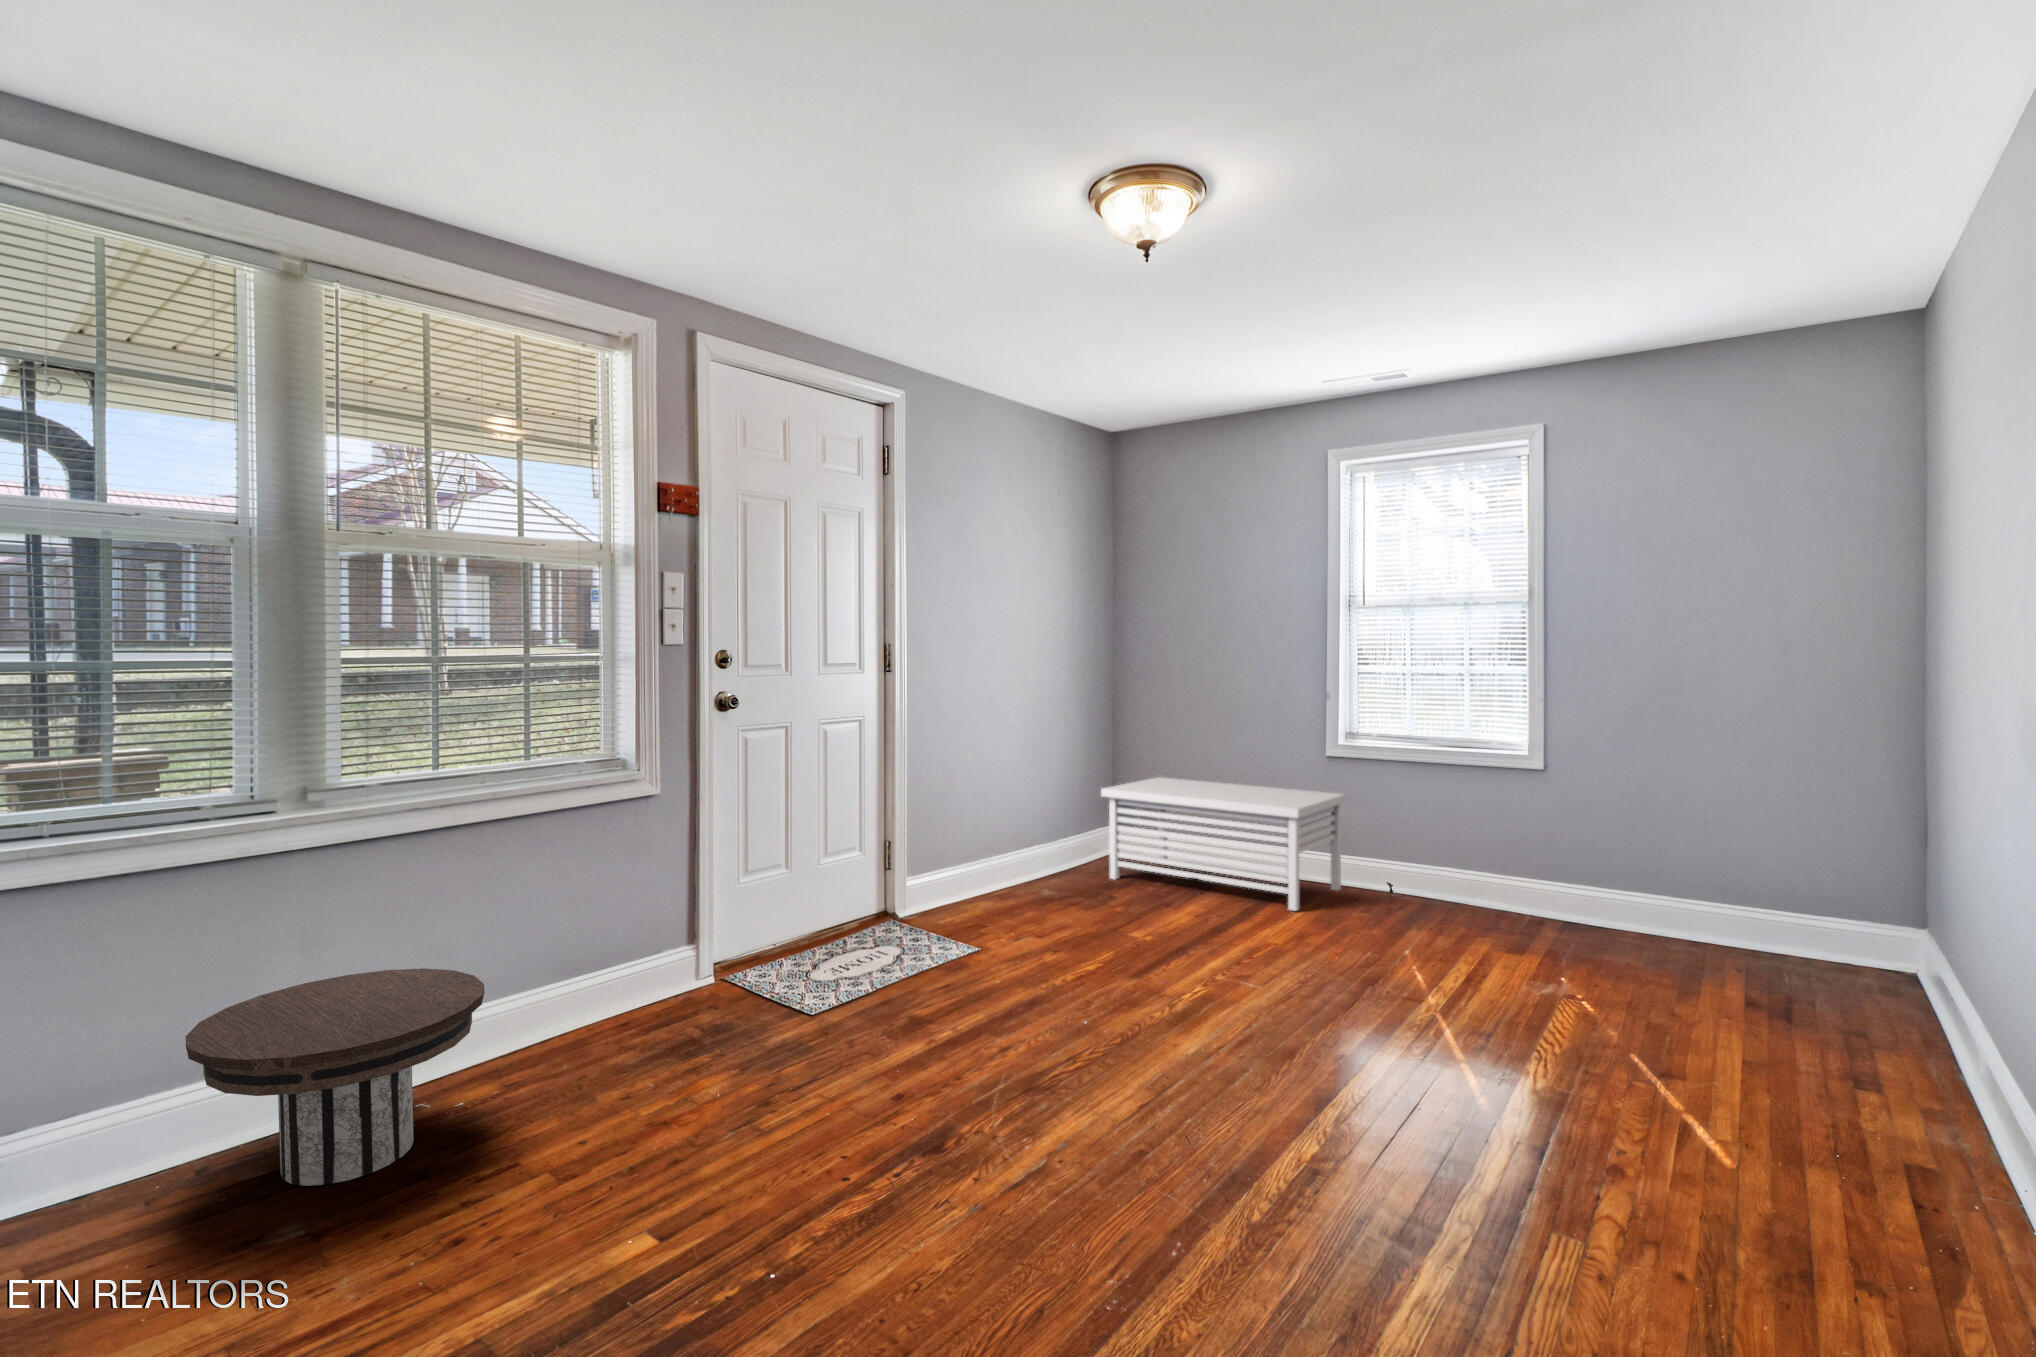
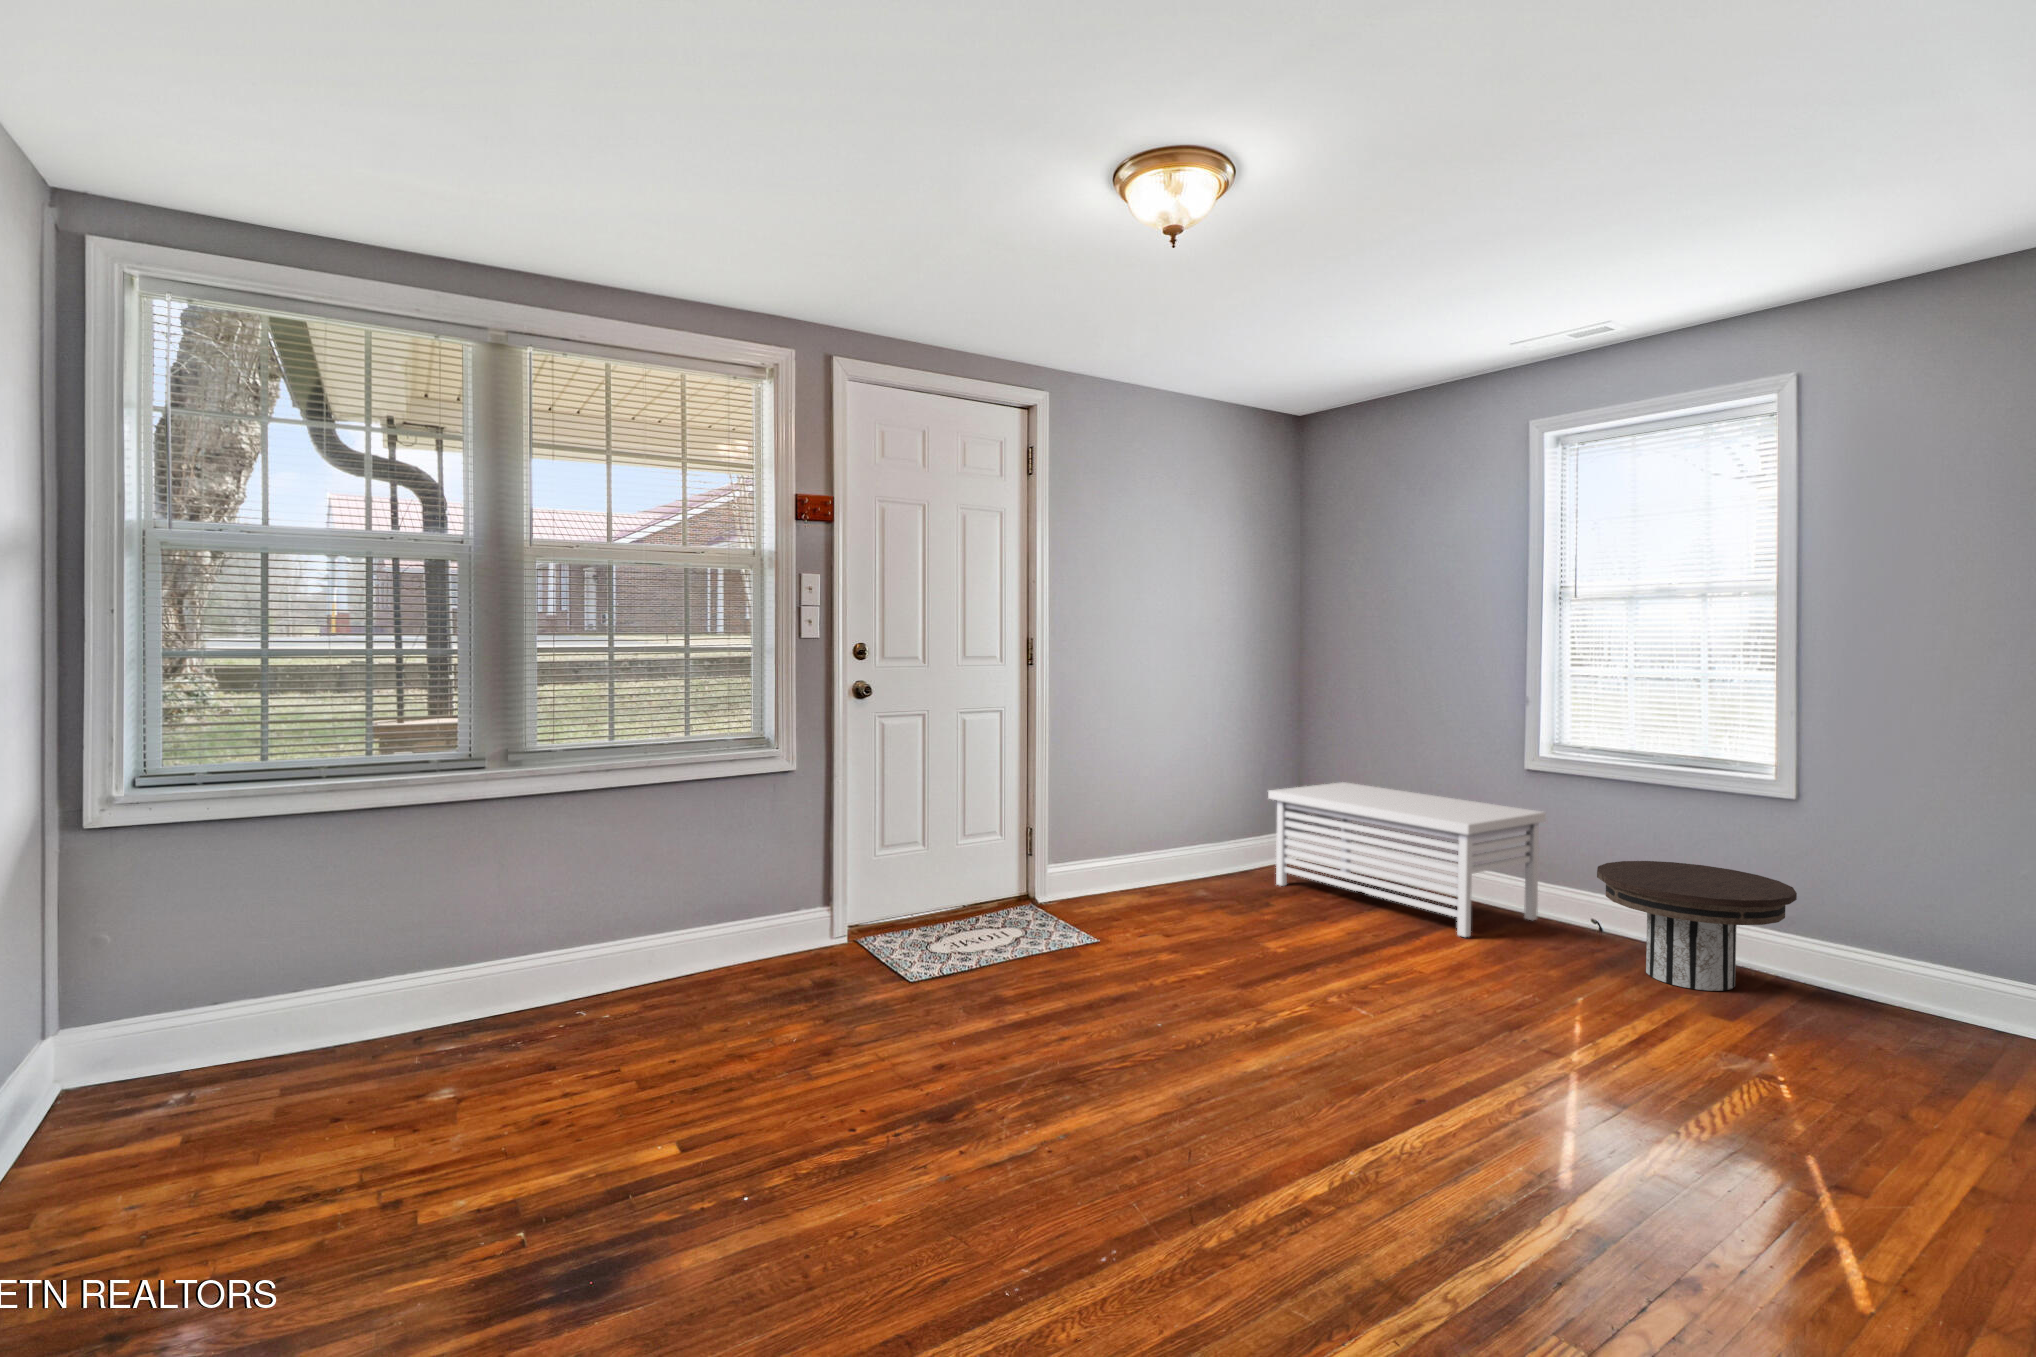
side table: present [186,968,484,1186] -> present [1597,861,1797,991]

